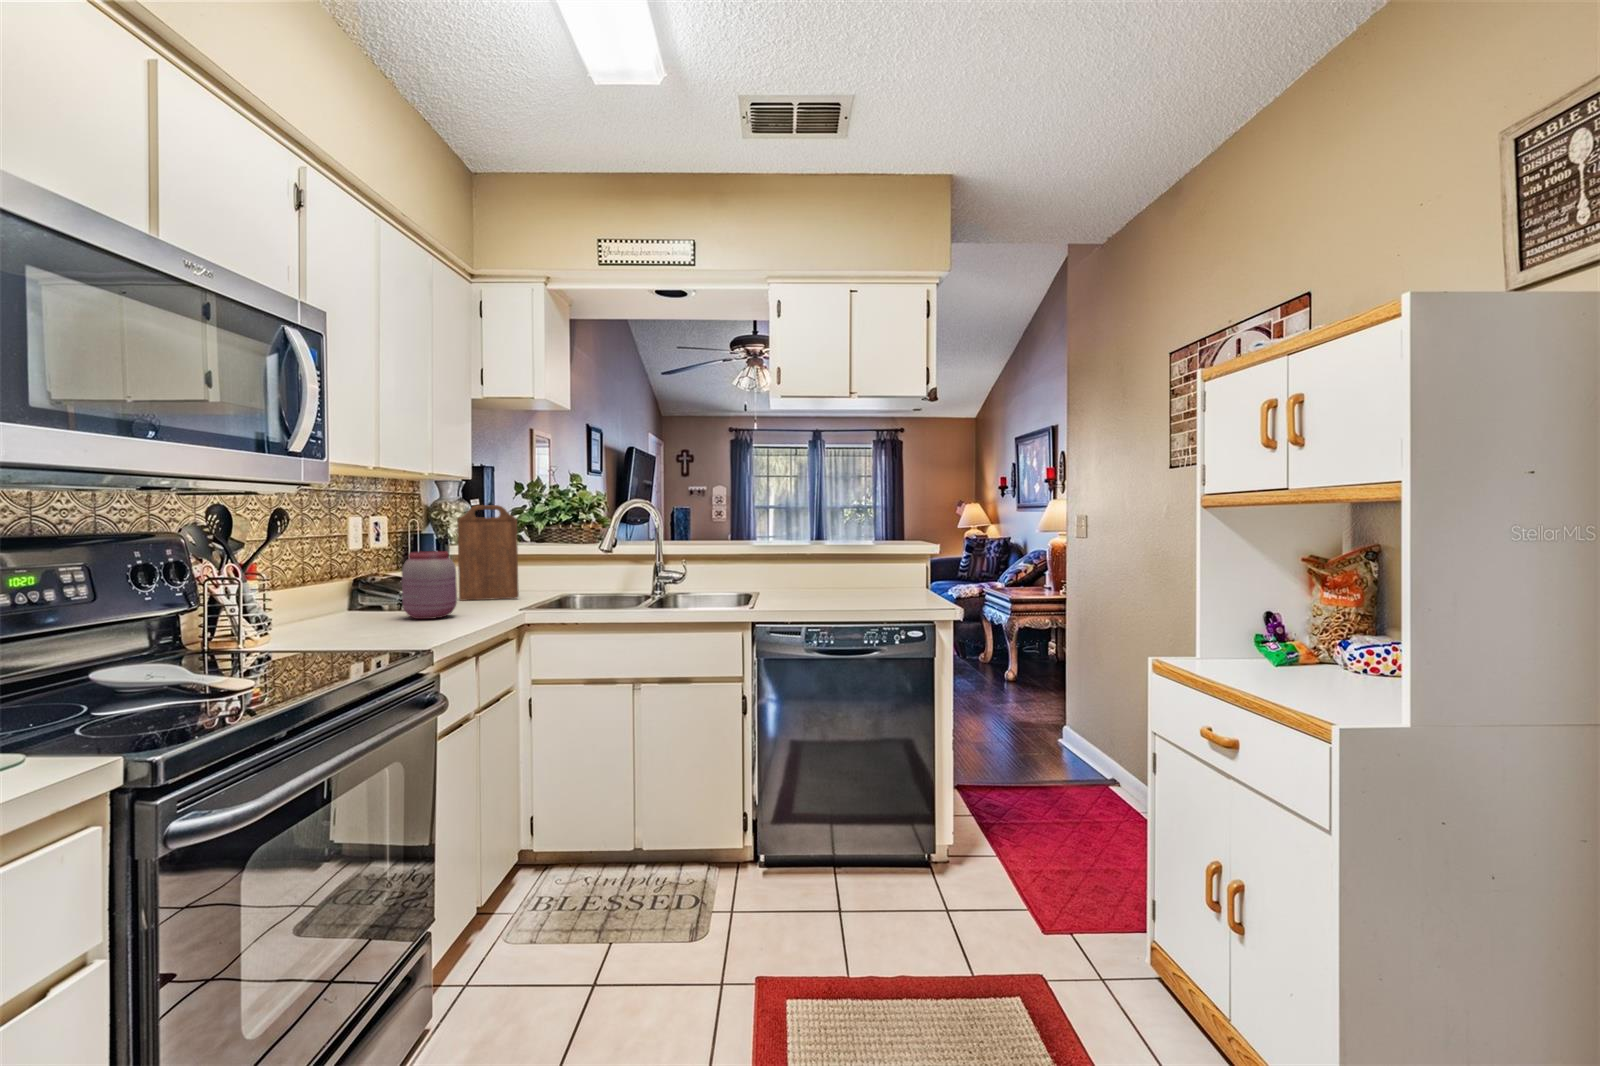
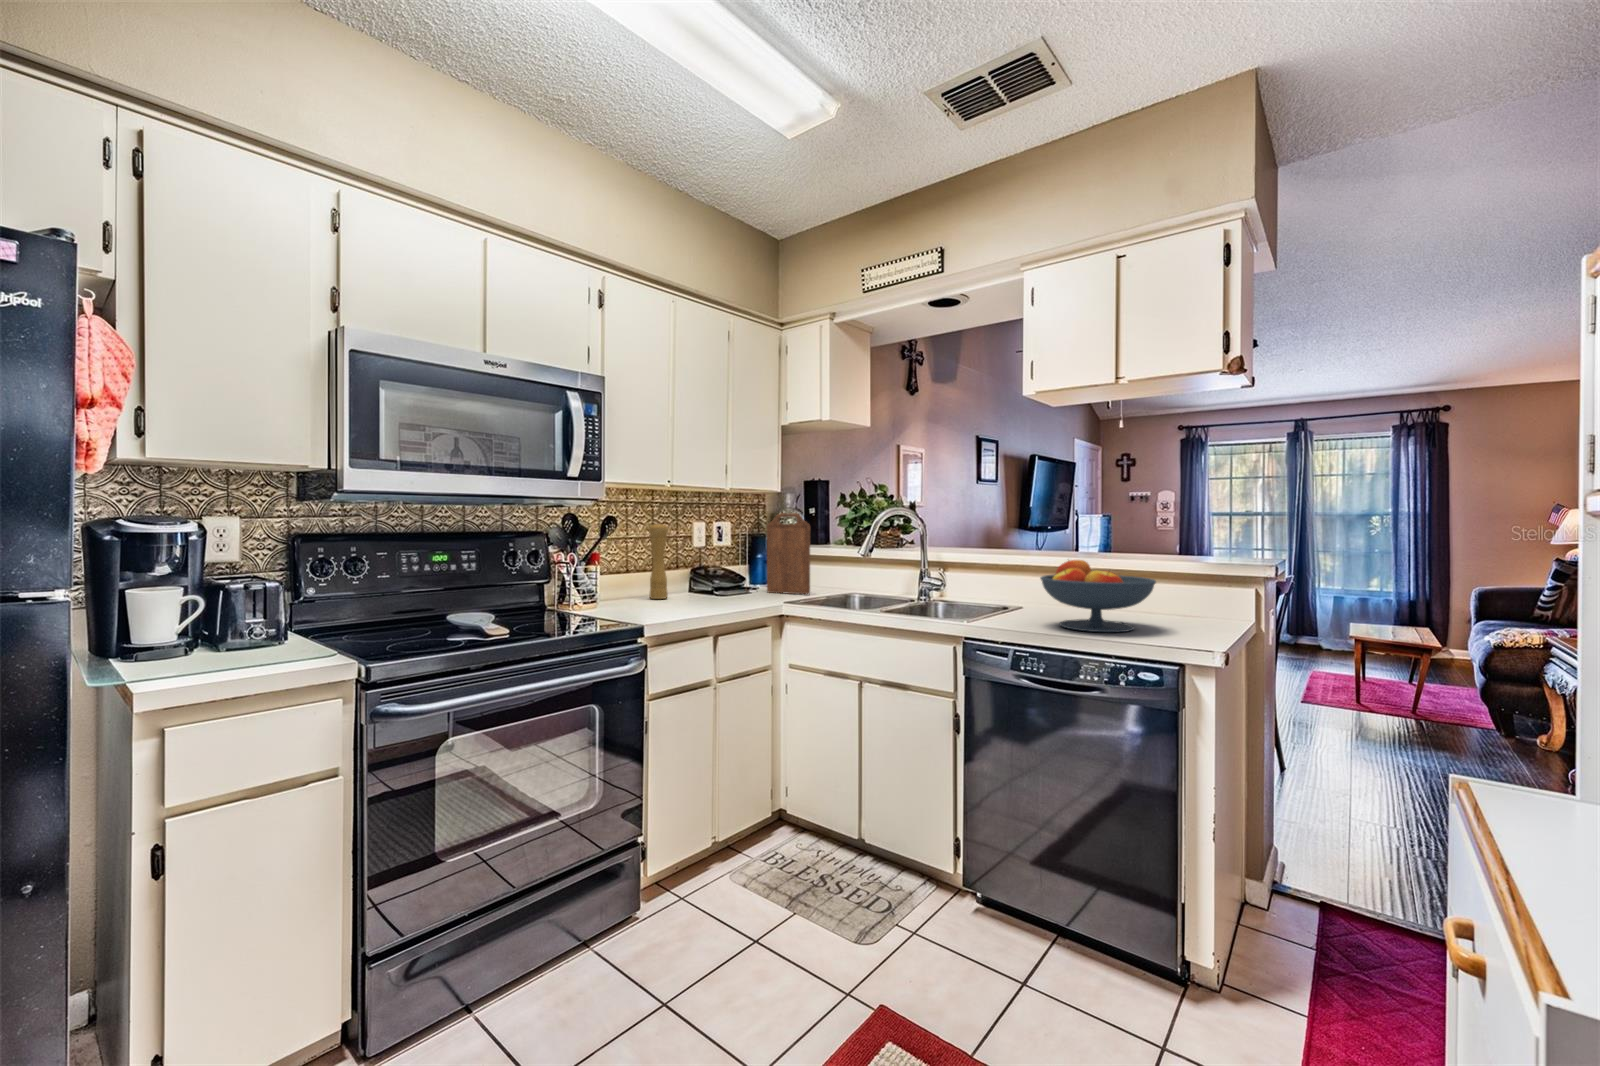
pepper mill: none [319,518,351,620] -> present [649,523,668,599]
fruit bowl: none [806,543,897,603] -> present [1040,560,1156,632]
jar: present [402,551,457,619] -> none [694,550,733,604]

